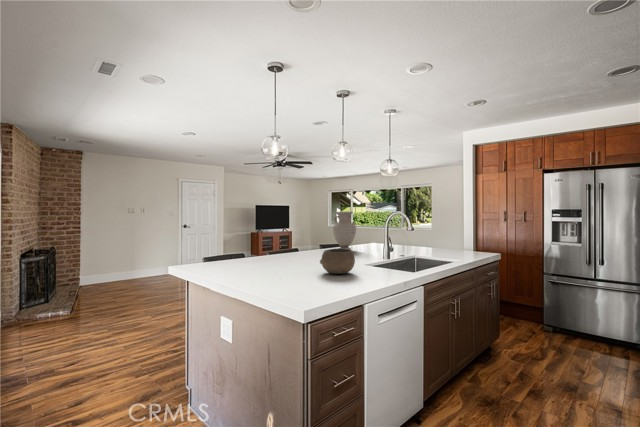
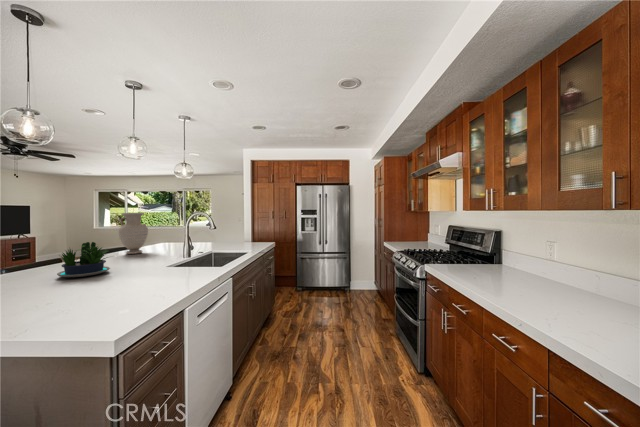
potted plant: none [286,236,324,264] -> present [57,242,110,277]
bowl: present [320,248,355,274] -> none [117,252,162,281]

